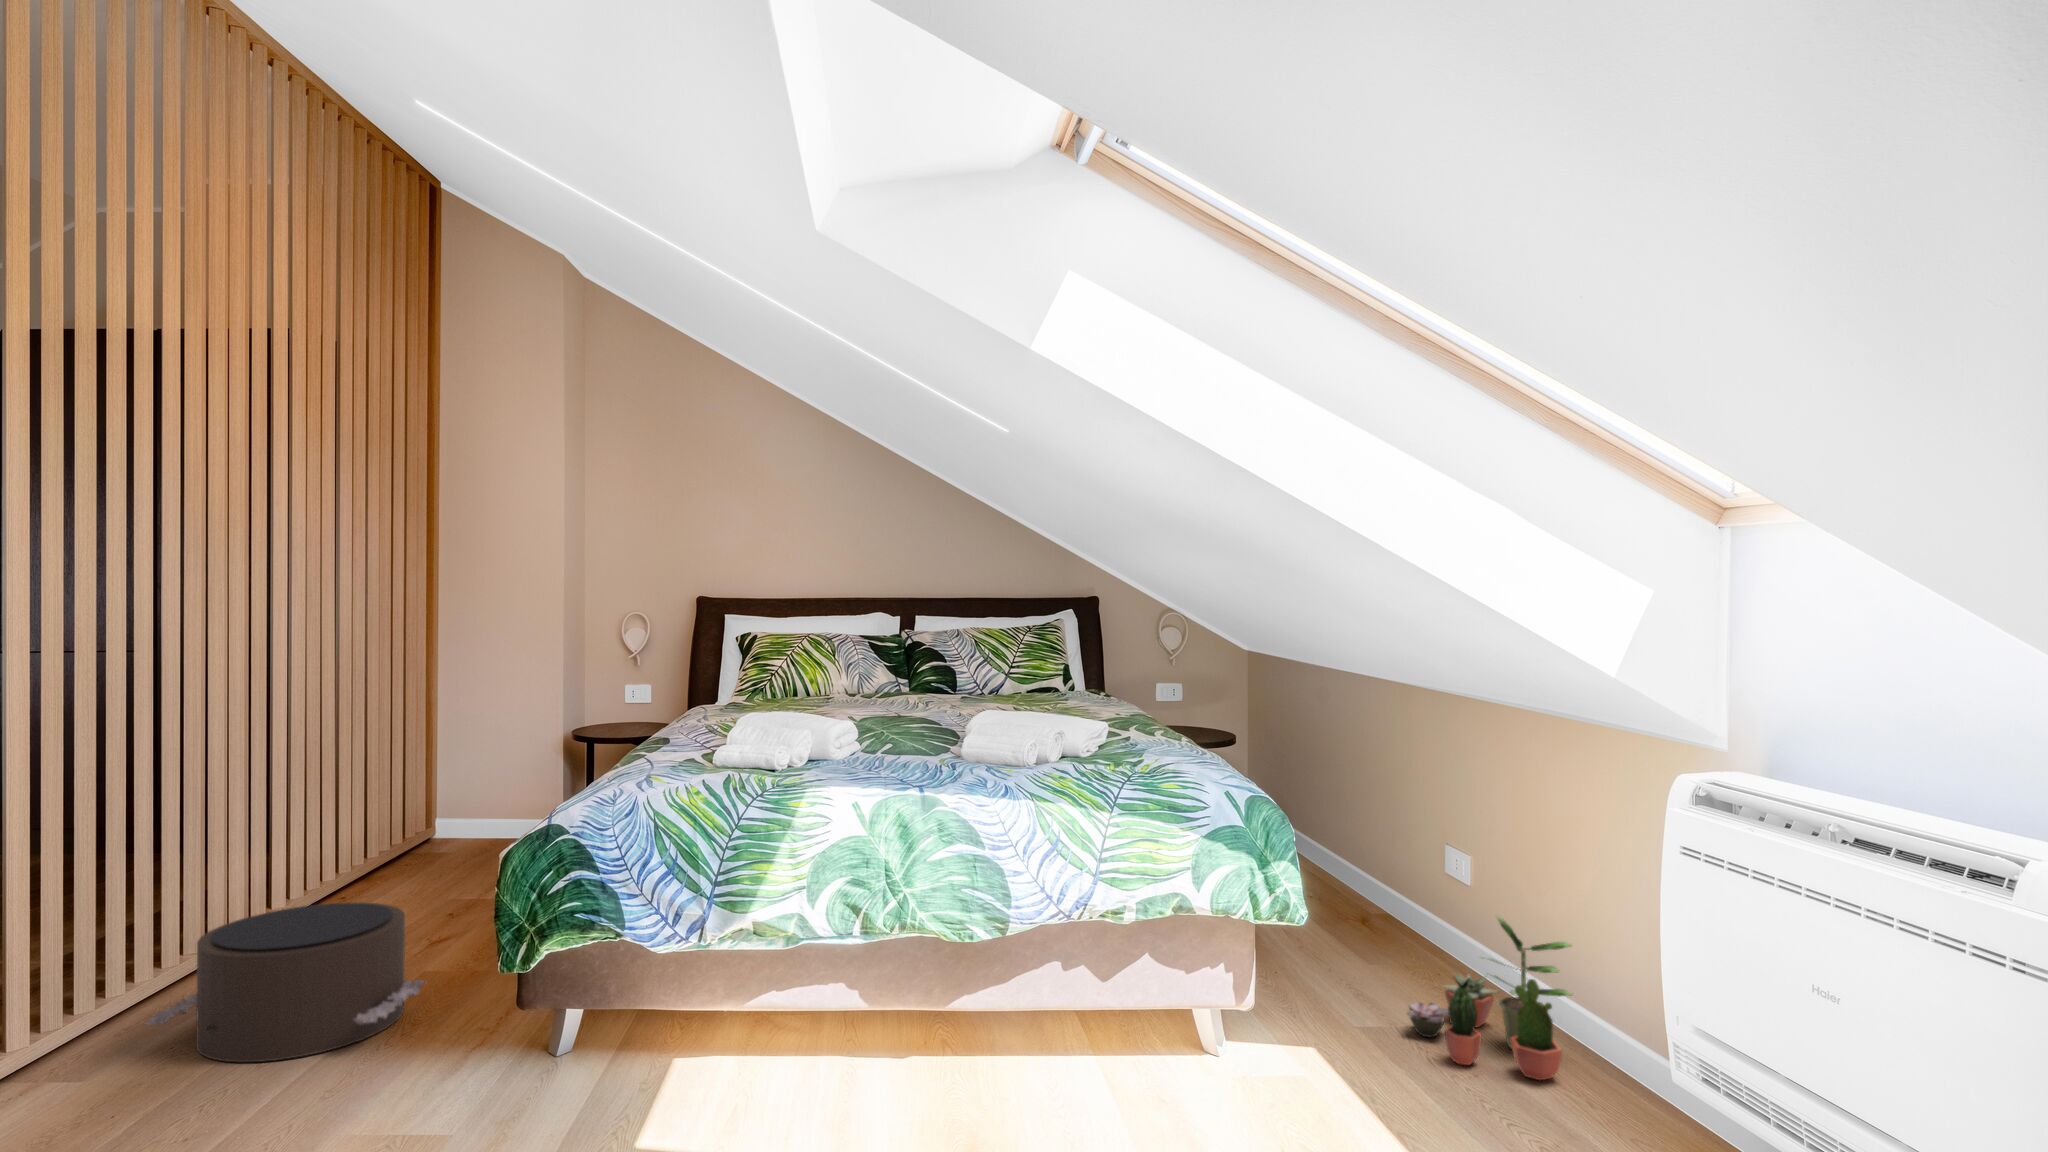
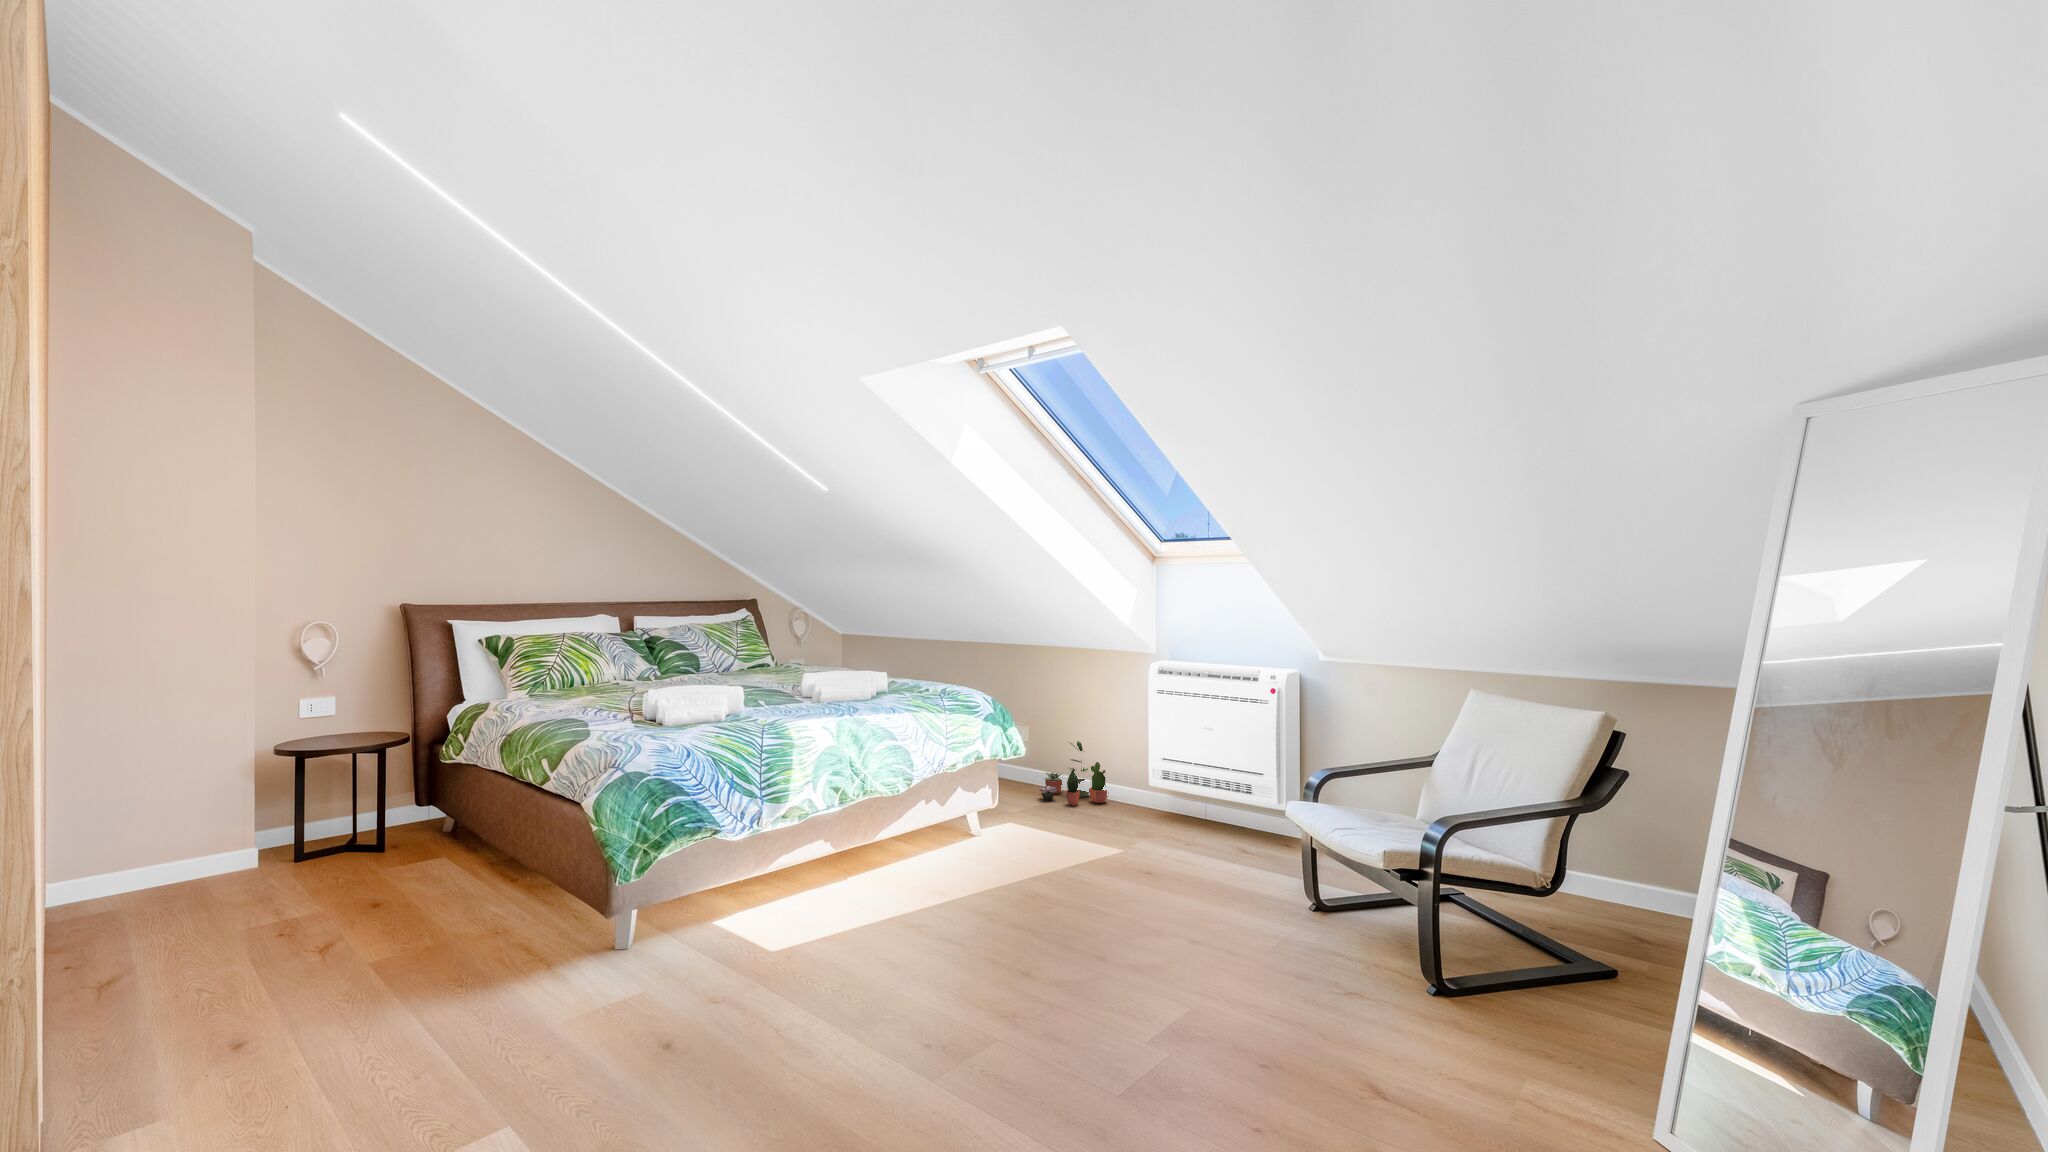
pouf: present [146,902,424,1062] -> none [162,882,471,1065]

